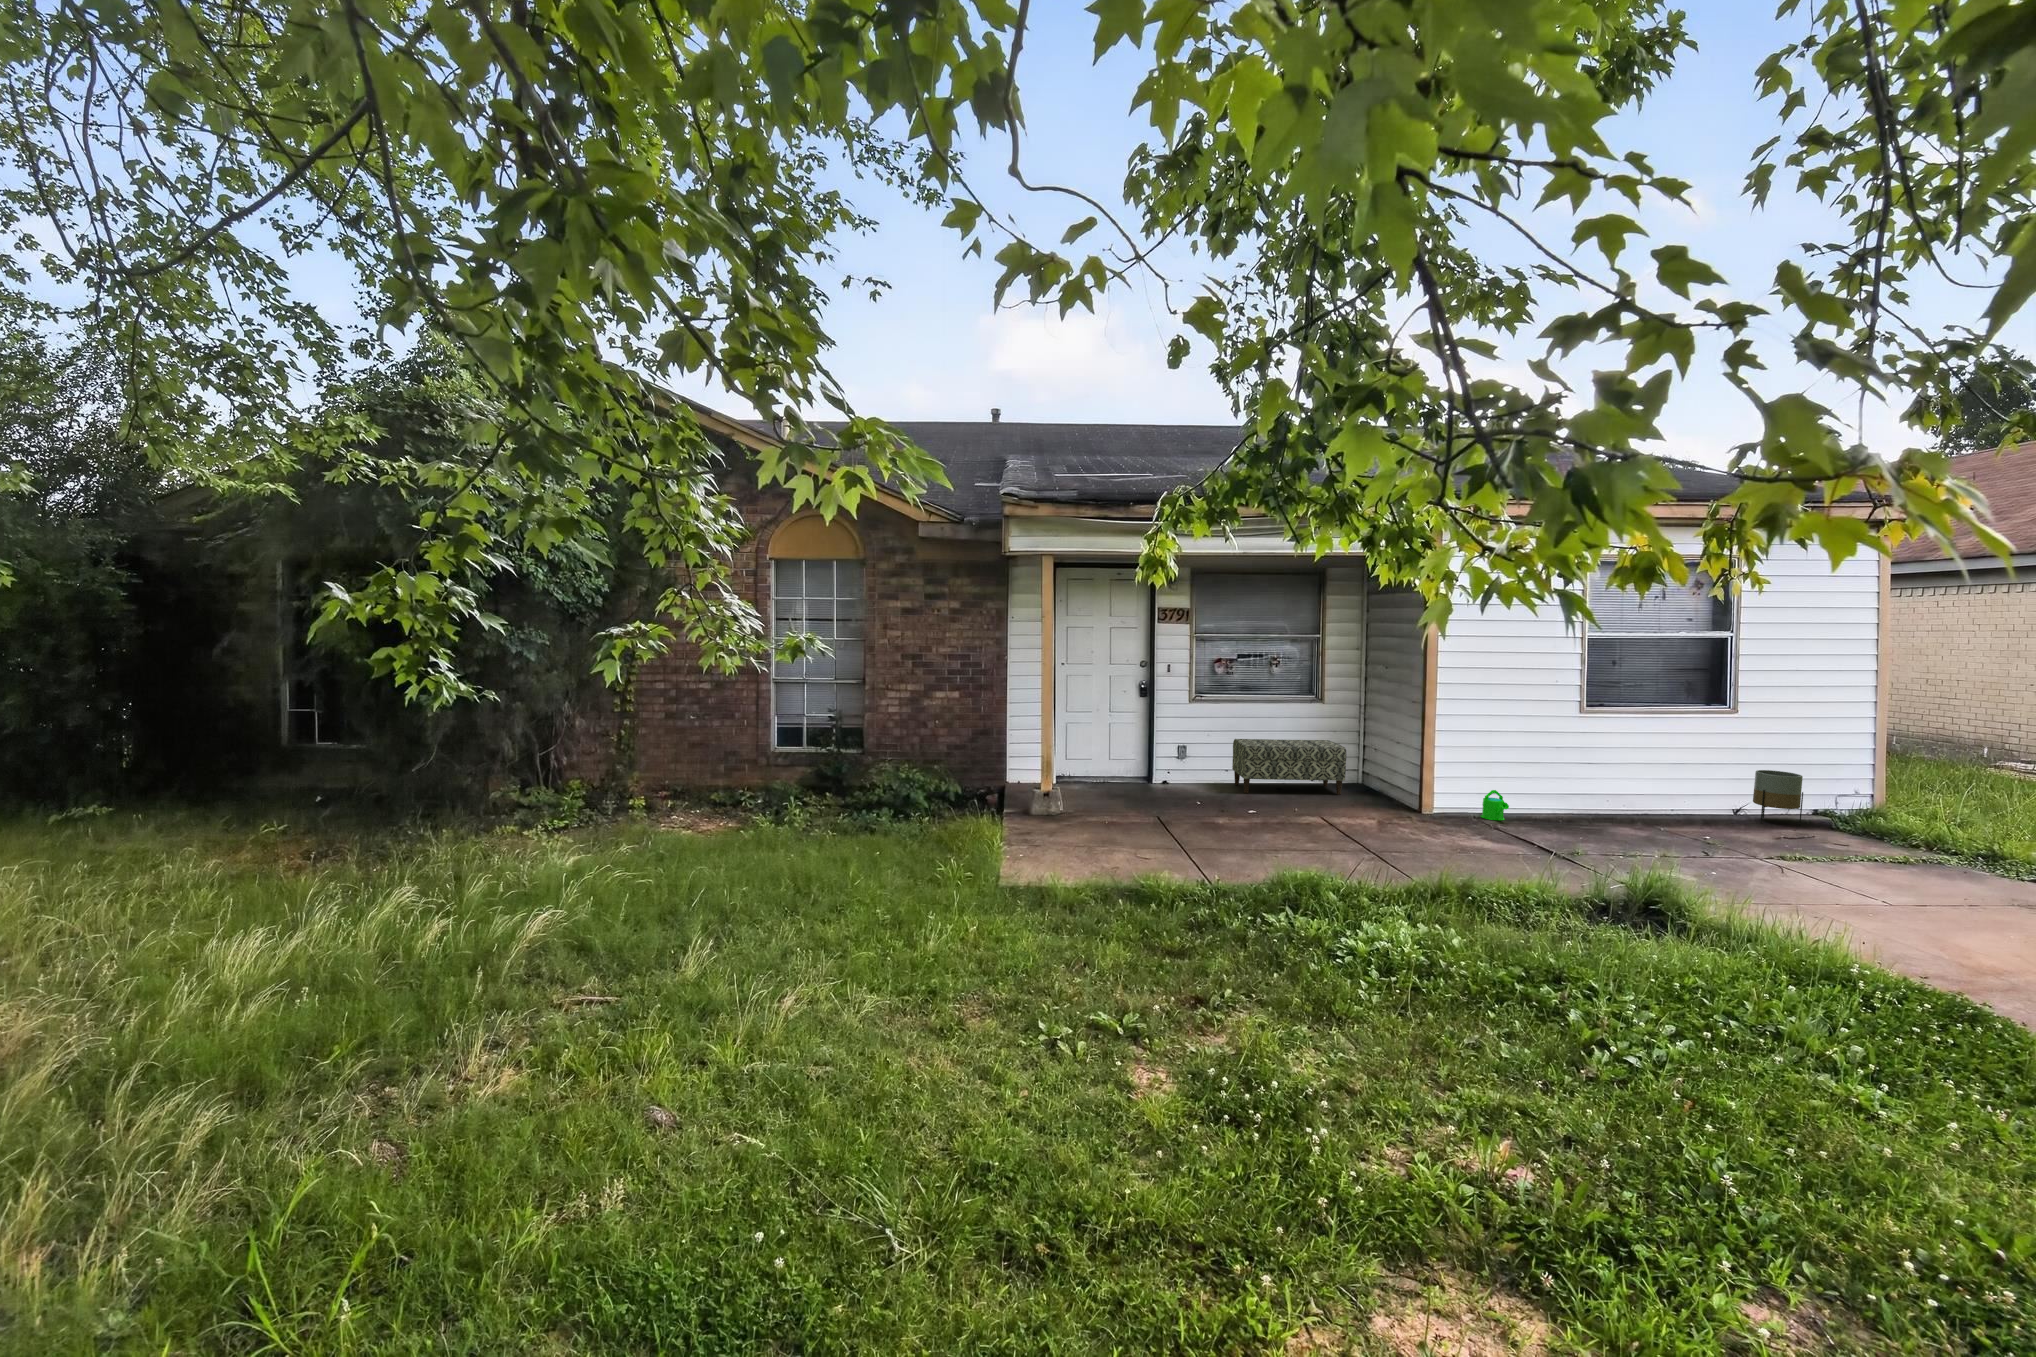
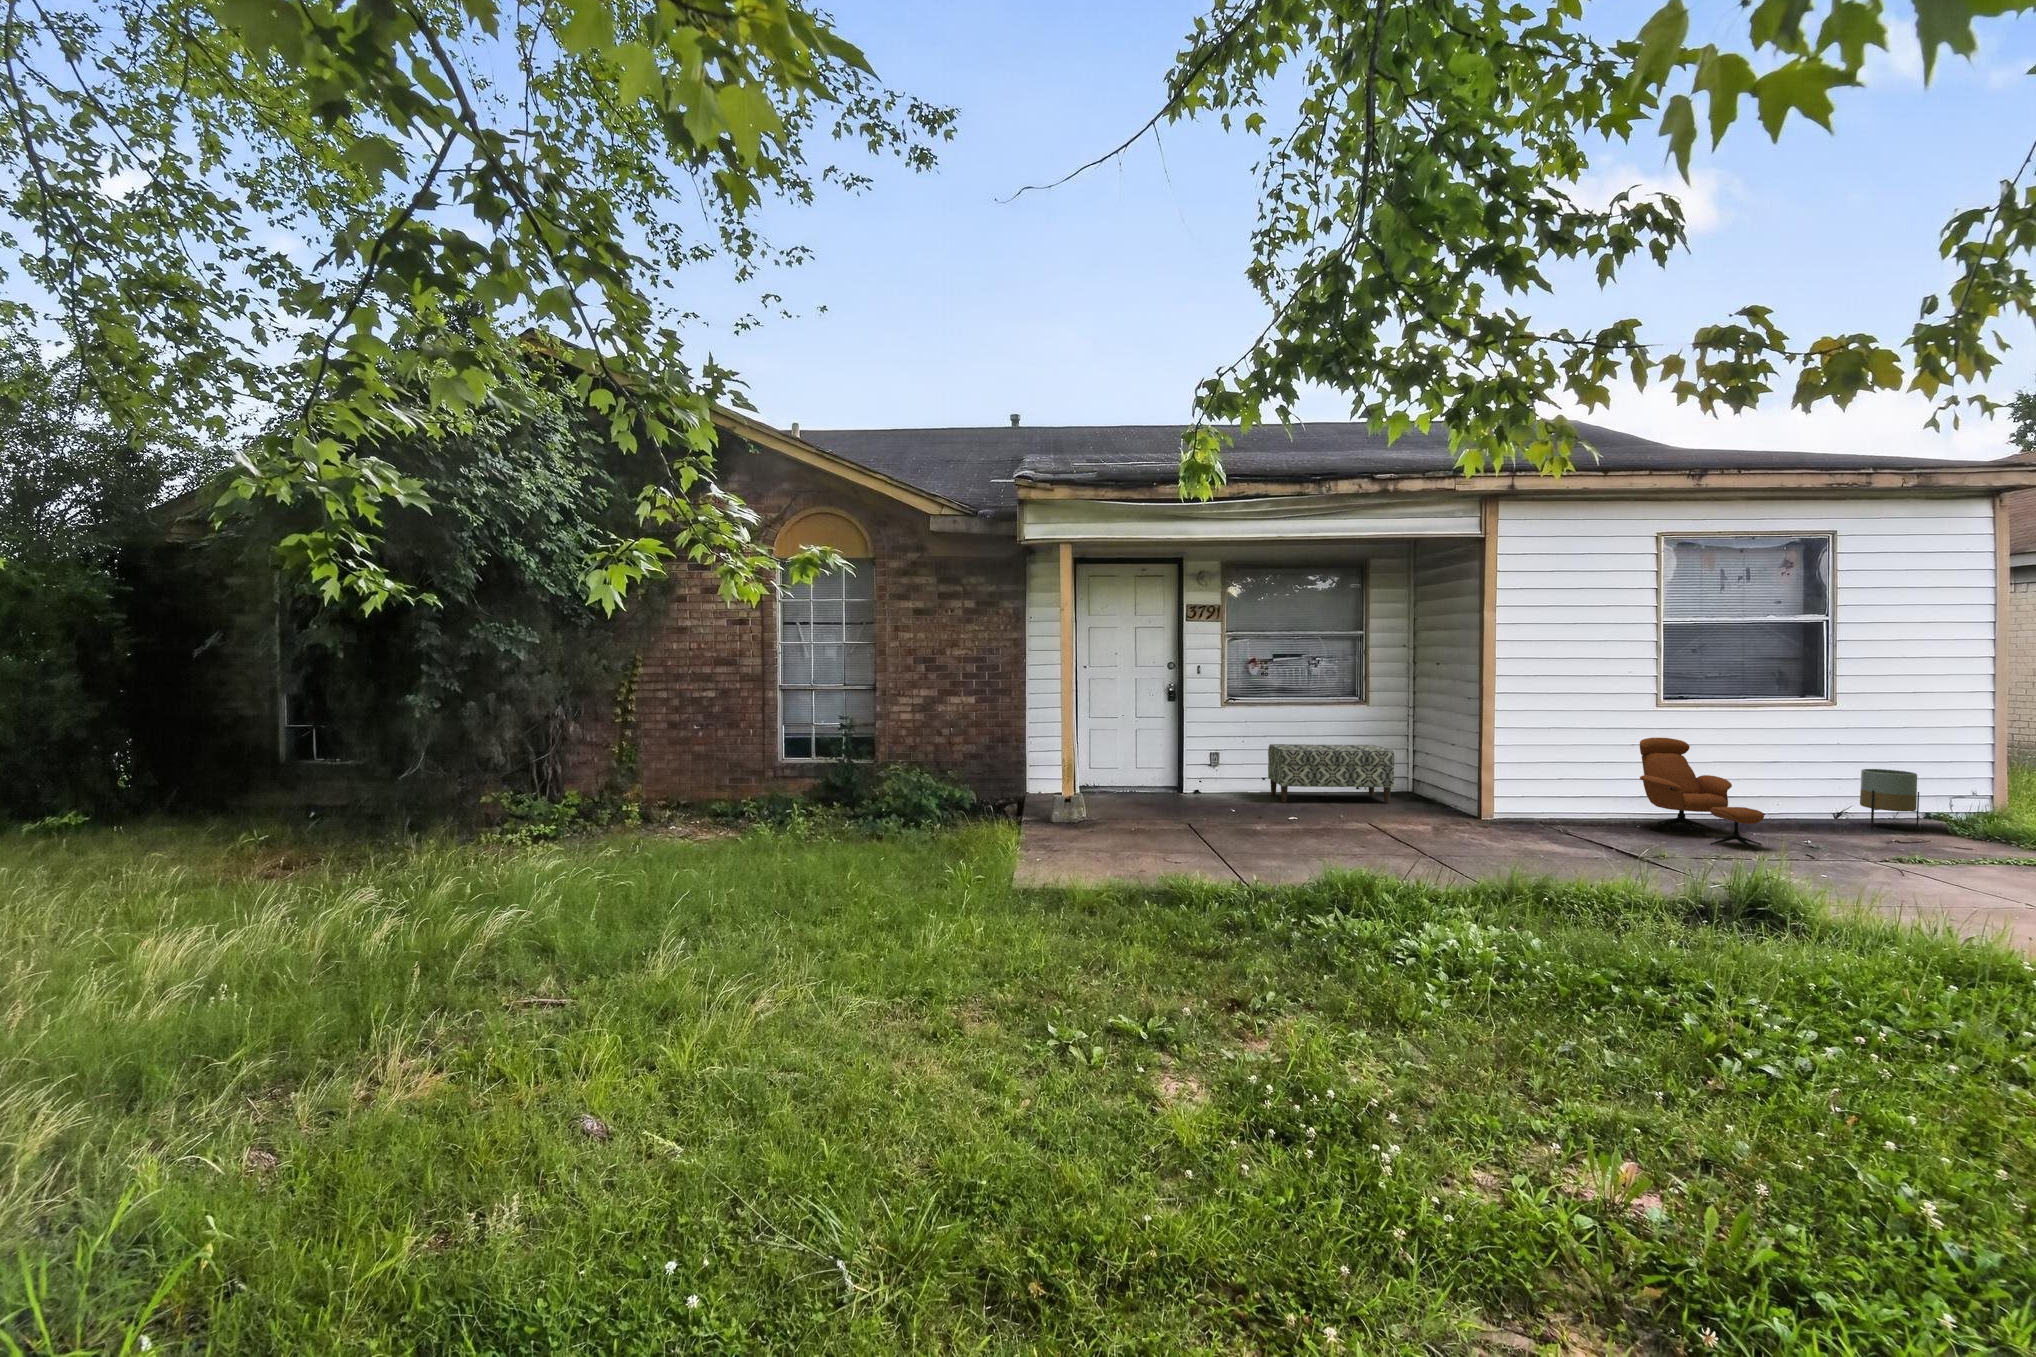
lounge chair: none [1562,741,1666,847] -> present [1640,738,1764,851]
watering can: present [1481,790,1509,820] -> none [1548,793,1581,826]

